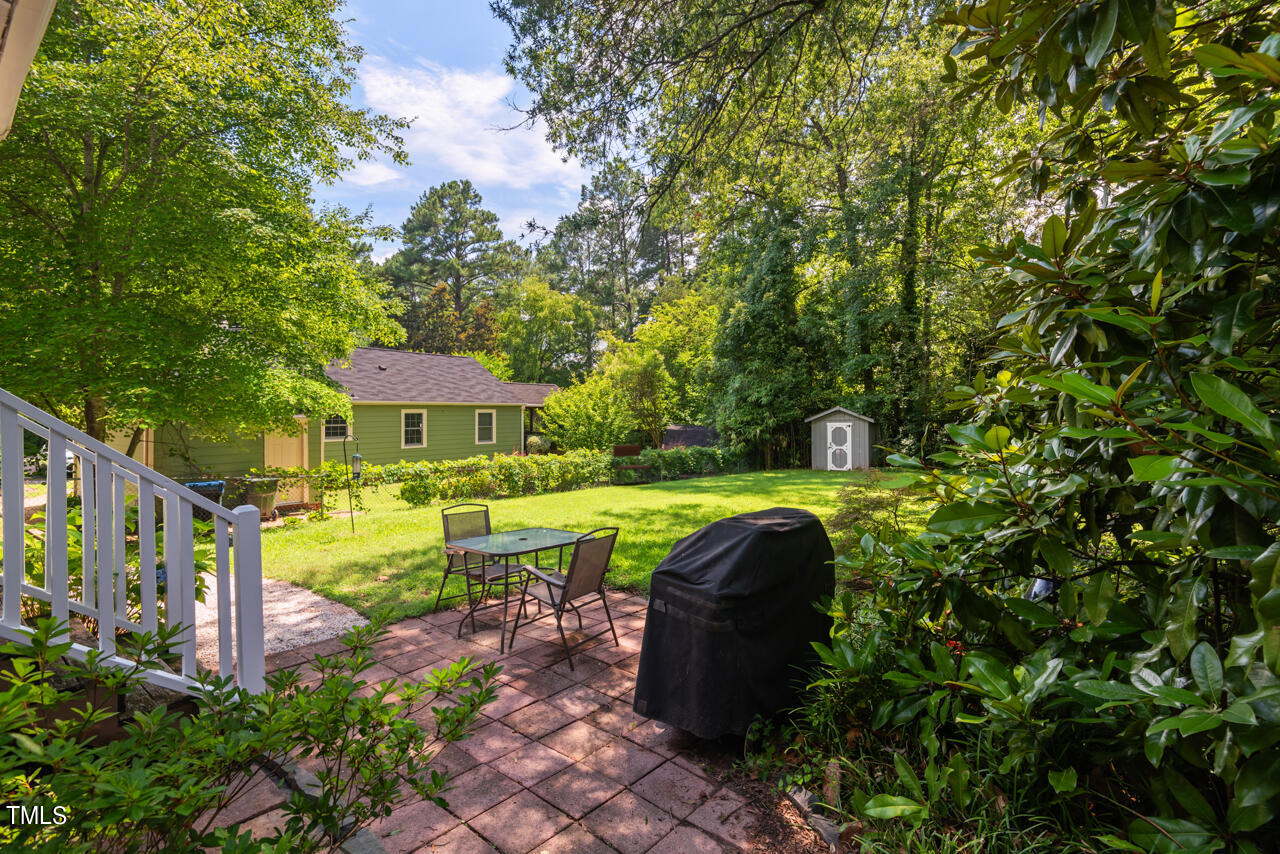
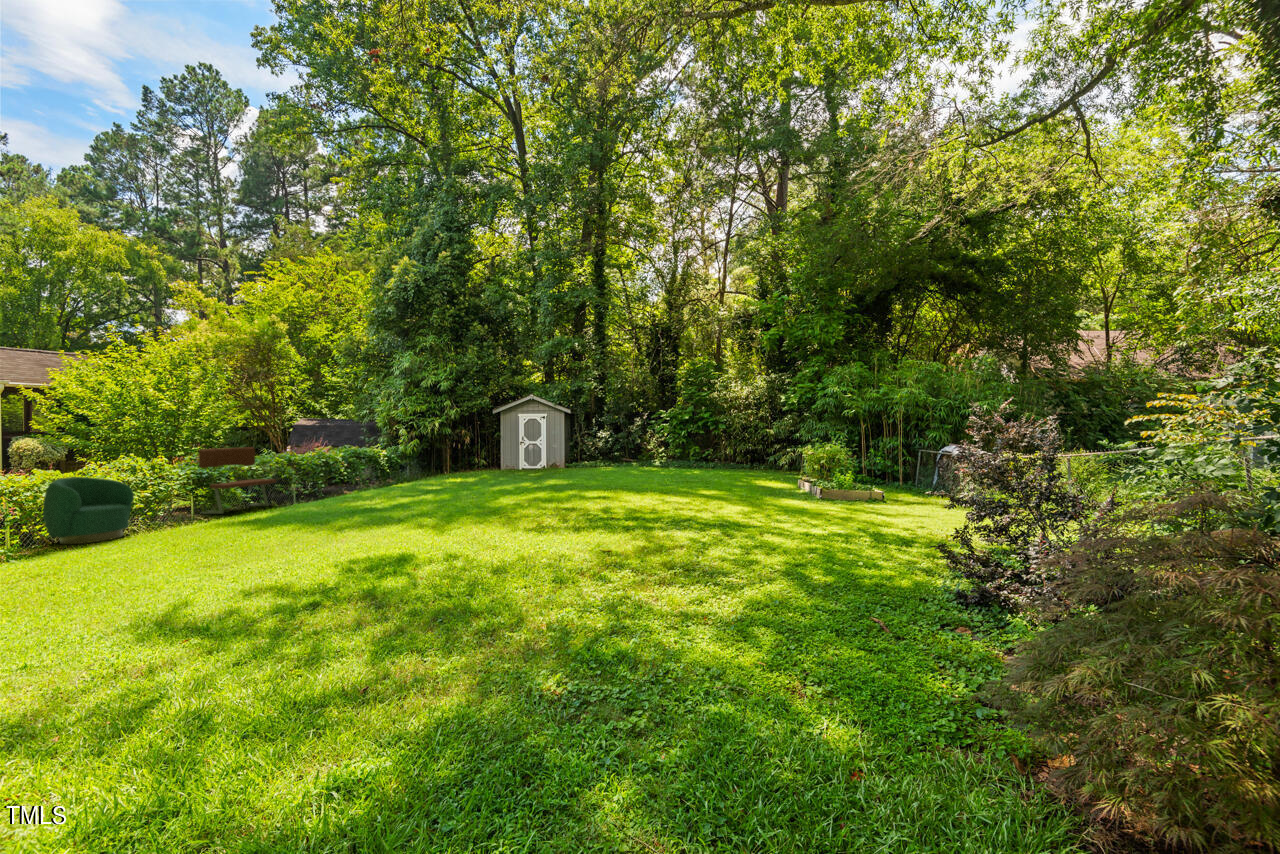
armchair: none [553,459,586,493] -> present [43,477,134,544]

